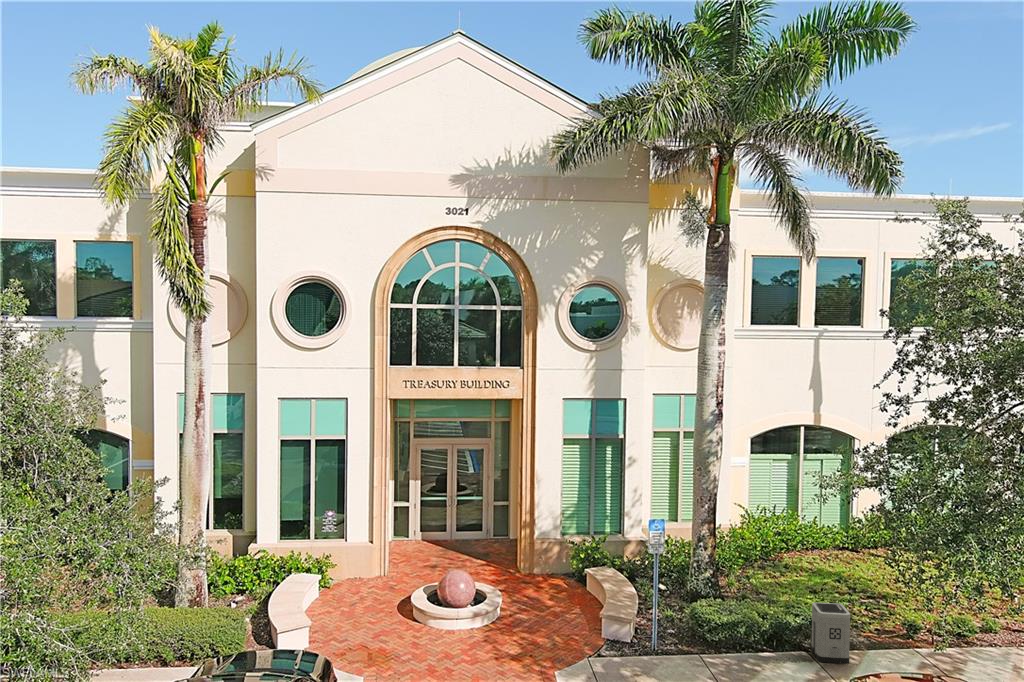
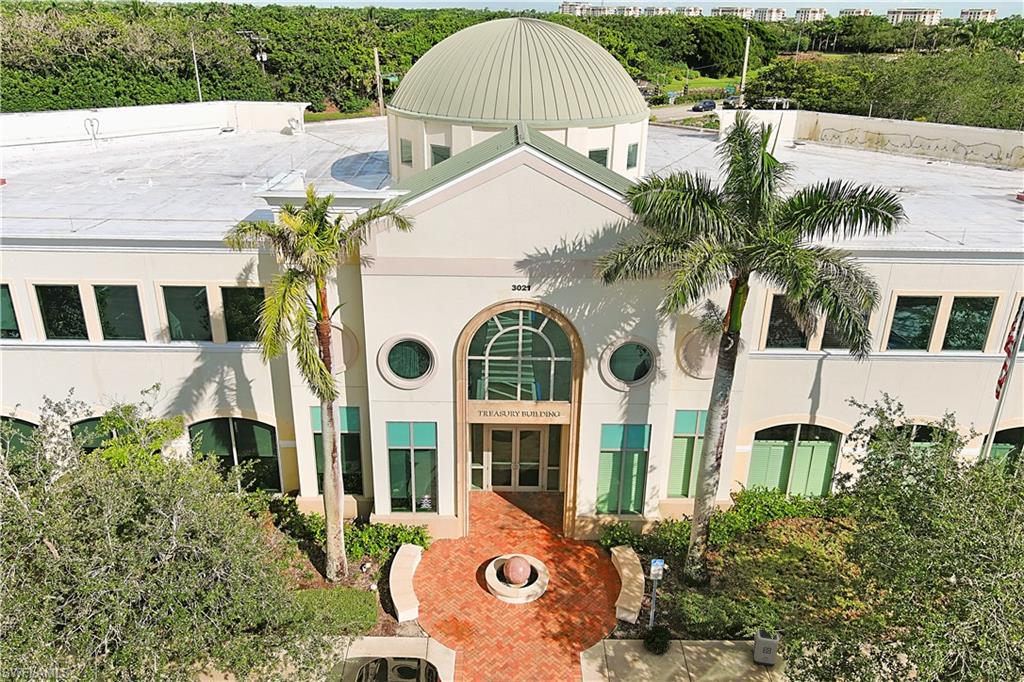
potted plant: none [649,616,692,660] -> present [643,625,672,654]

